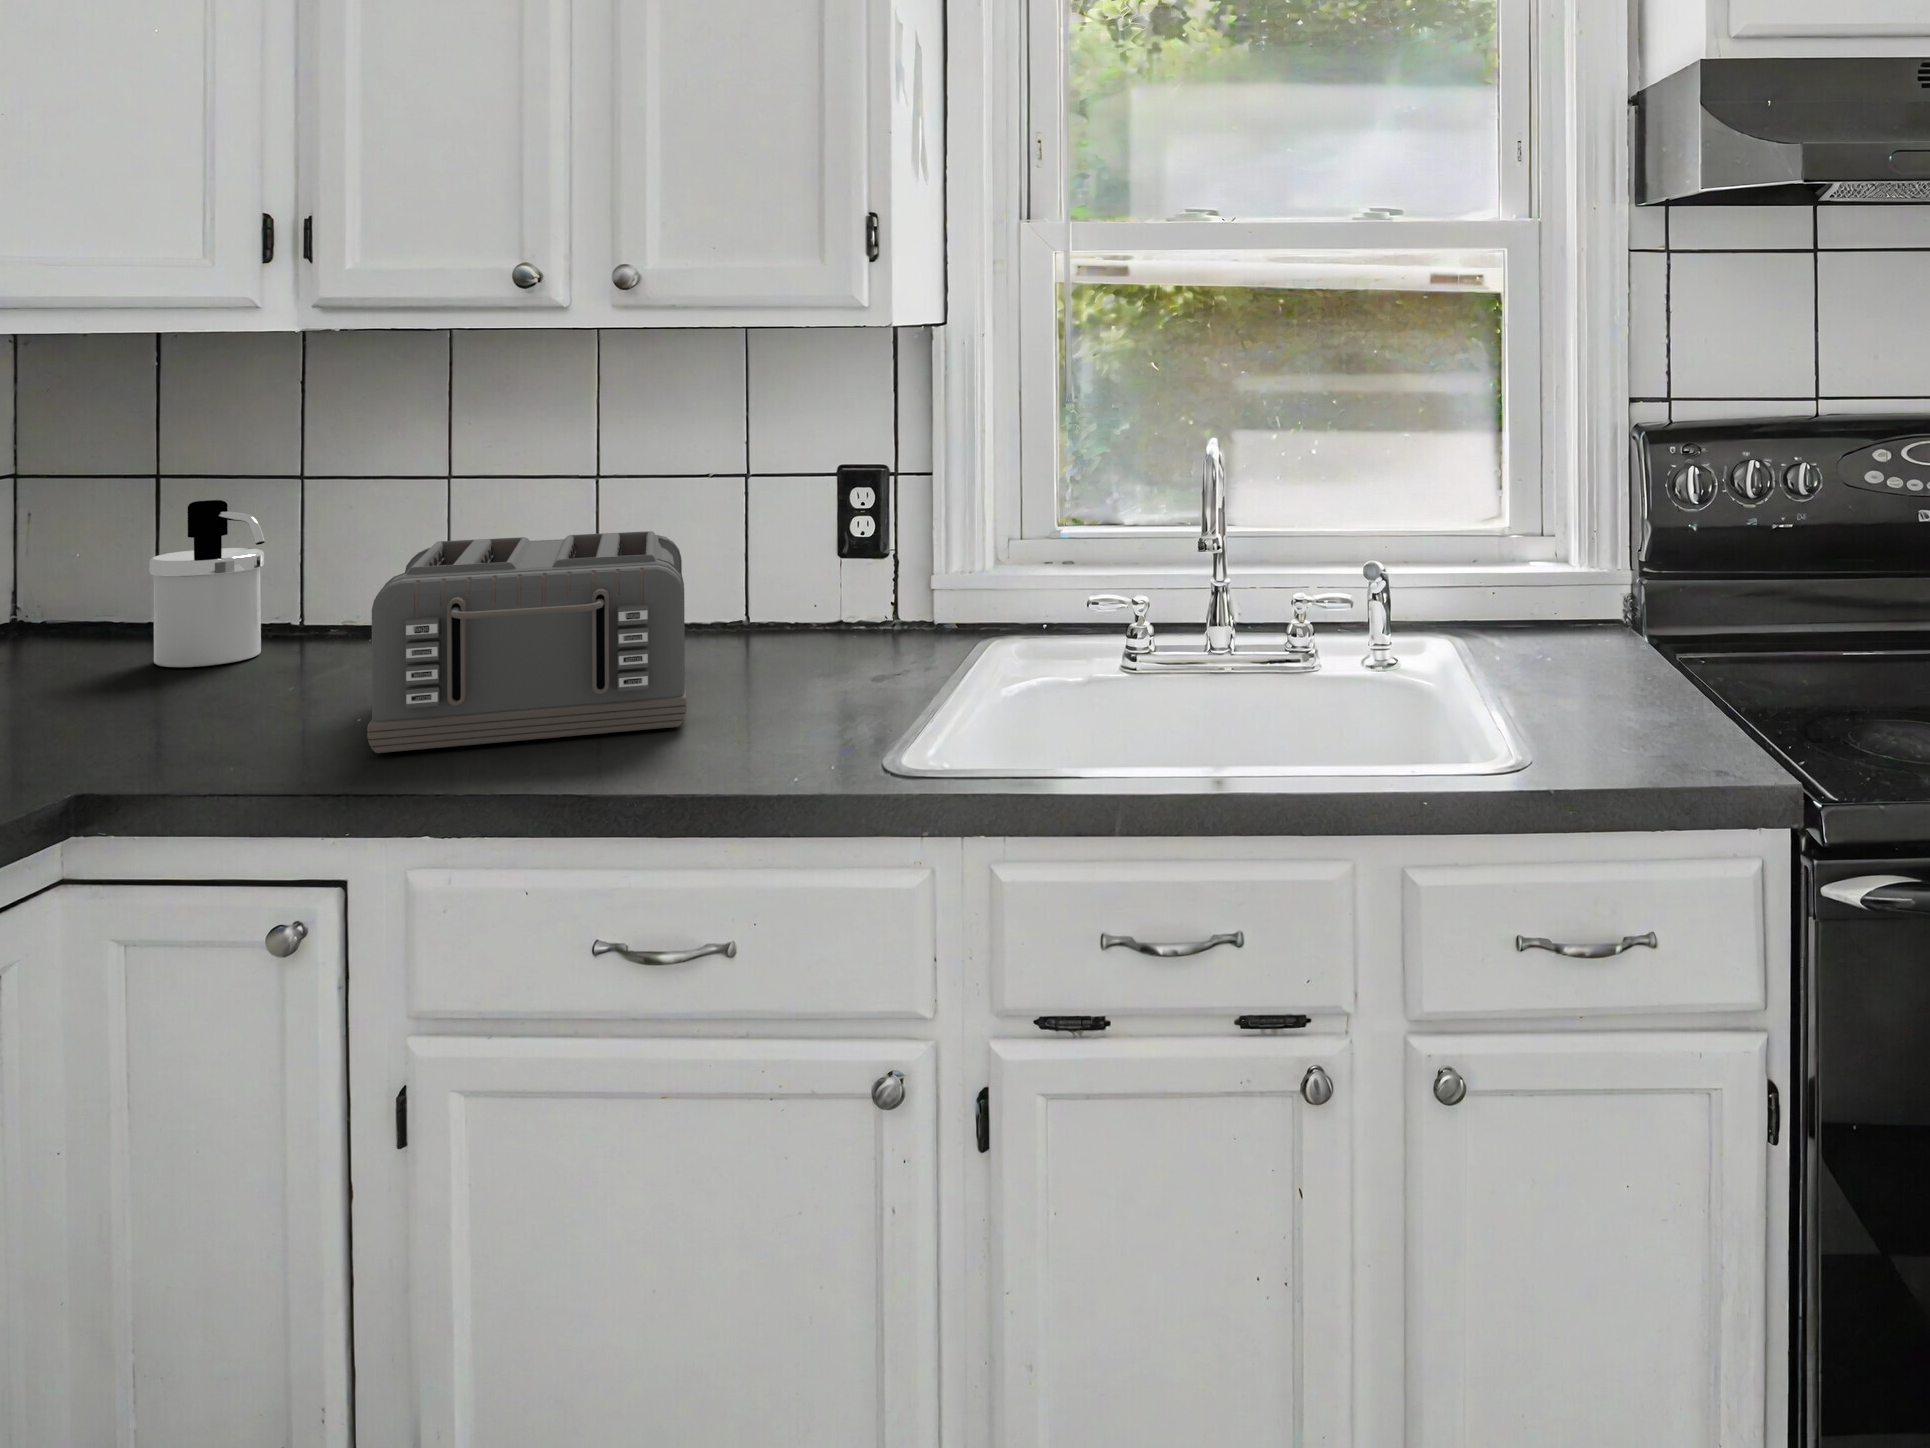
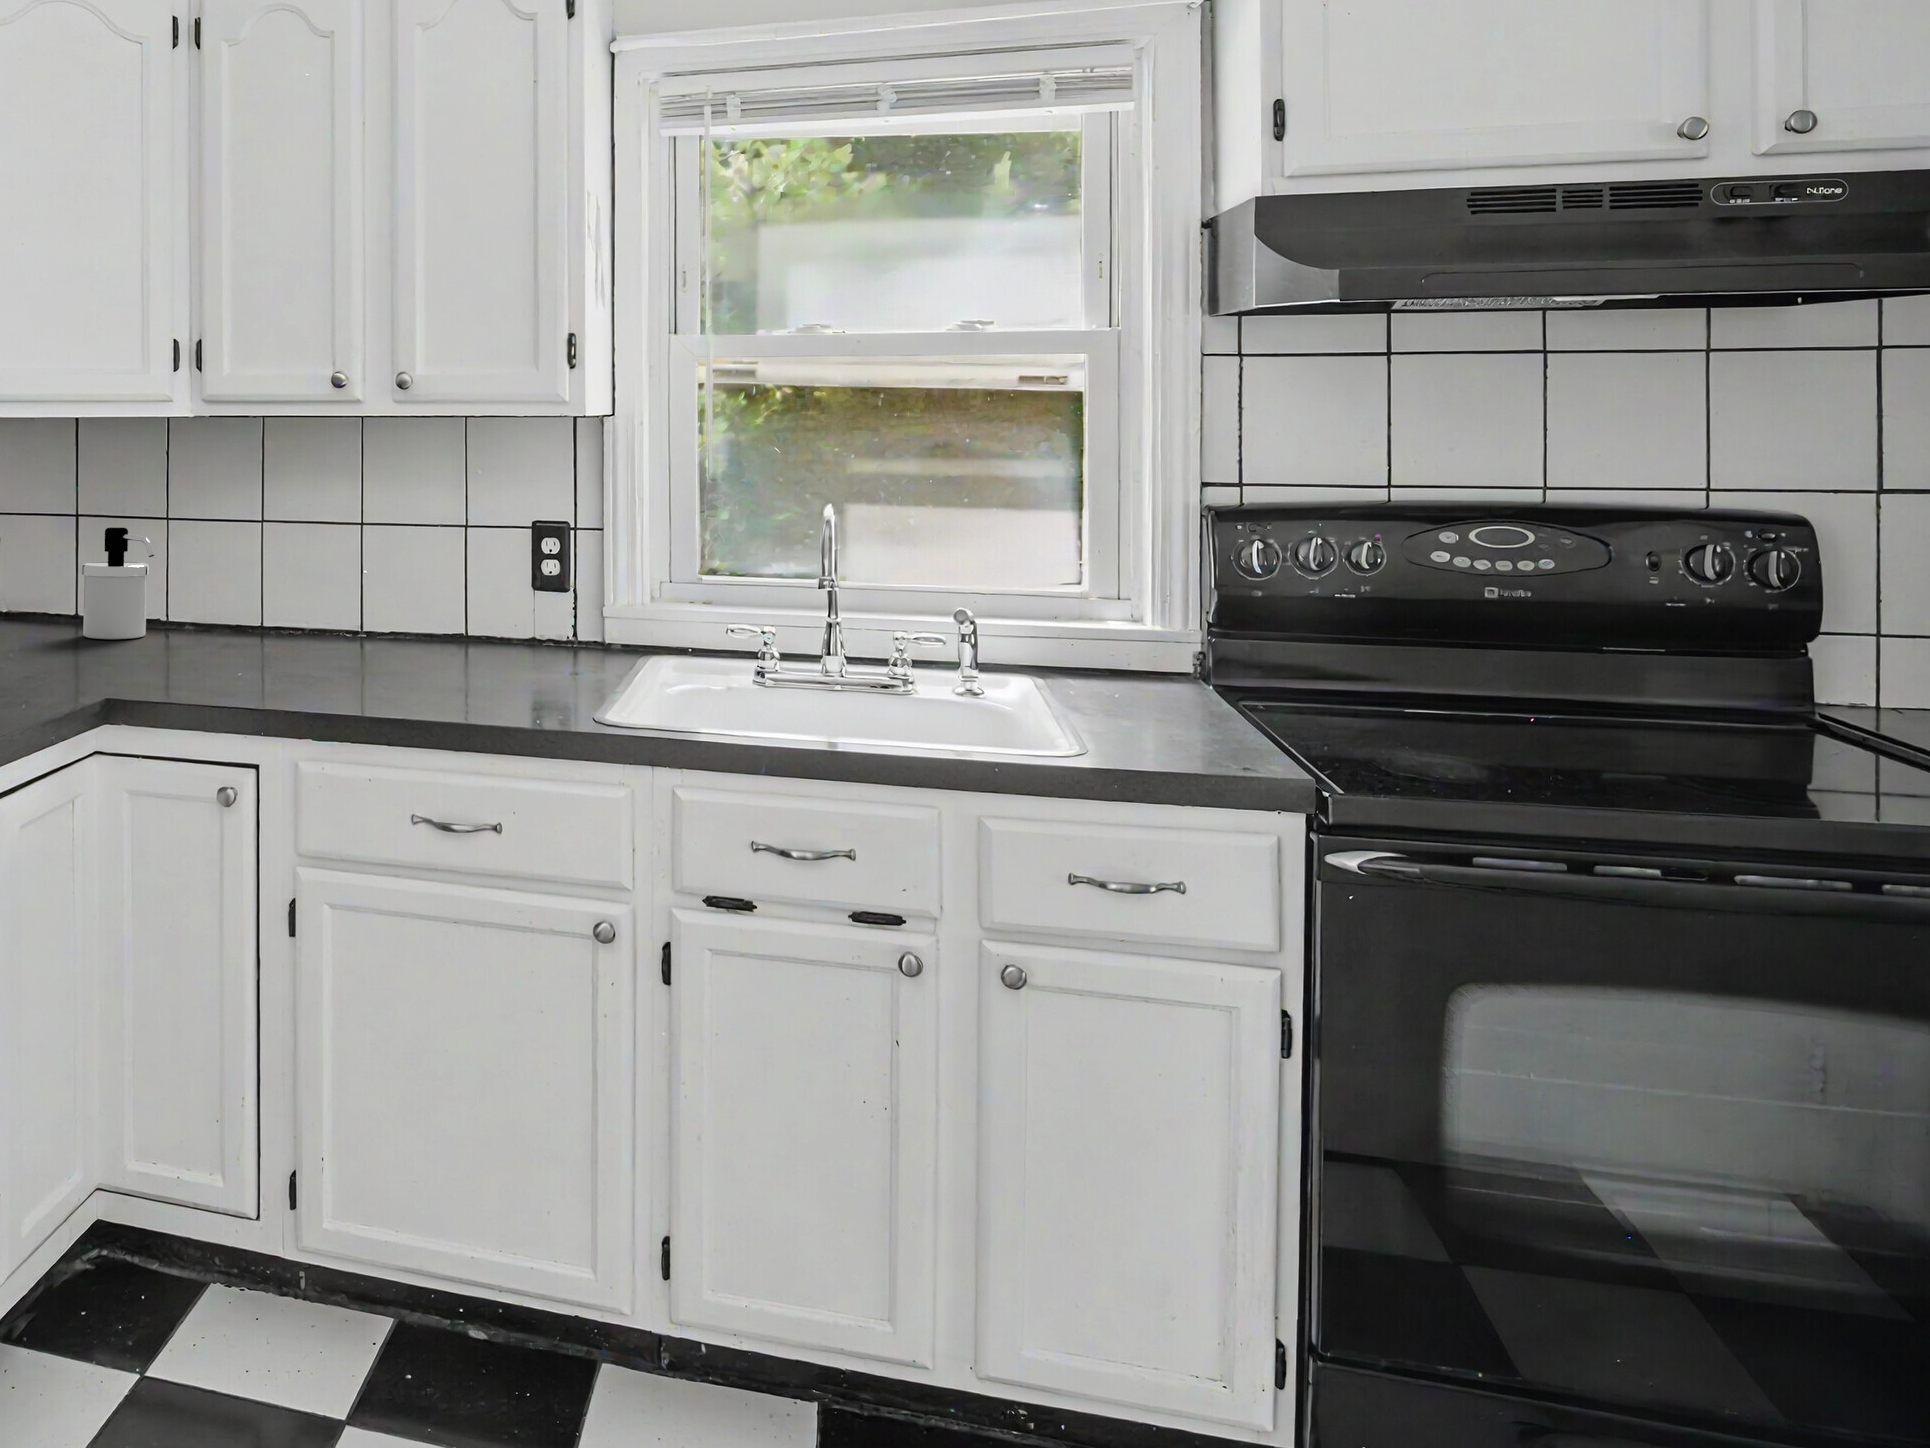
toaster: present [367,531,687,753] -> none [236,556,437,689]

